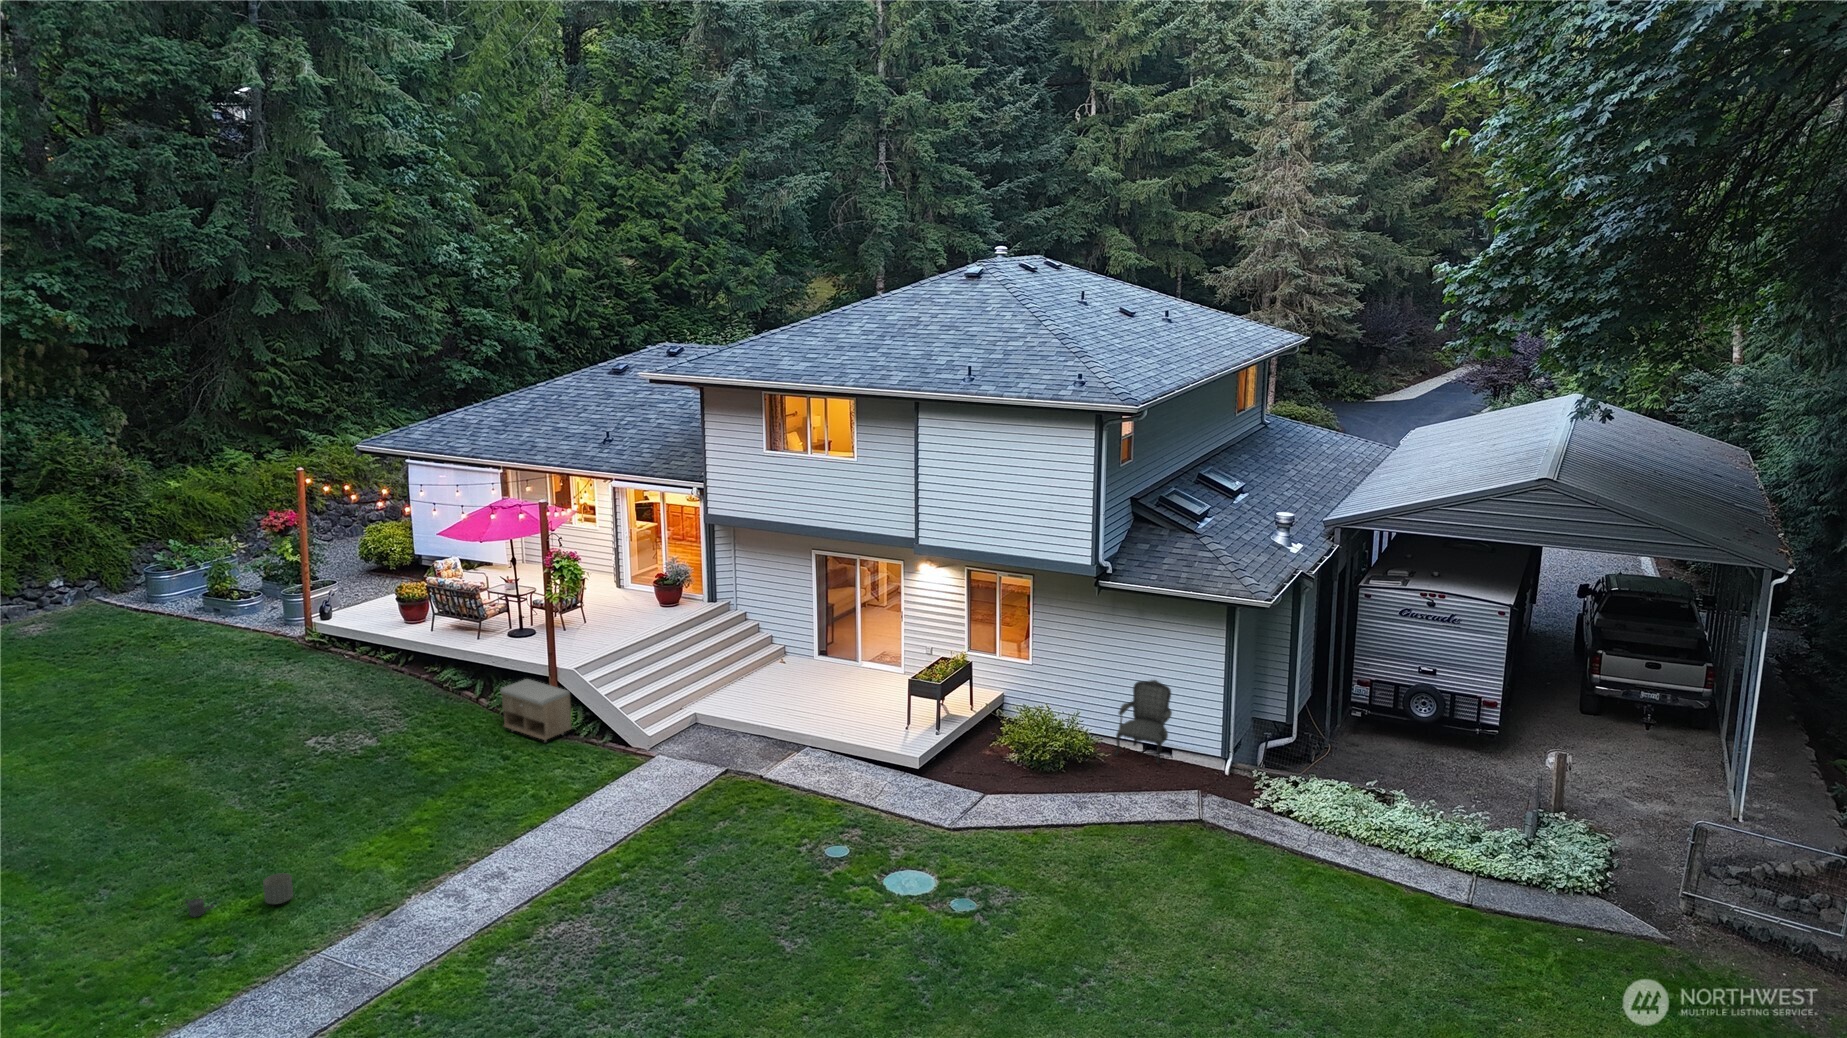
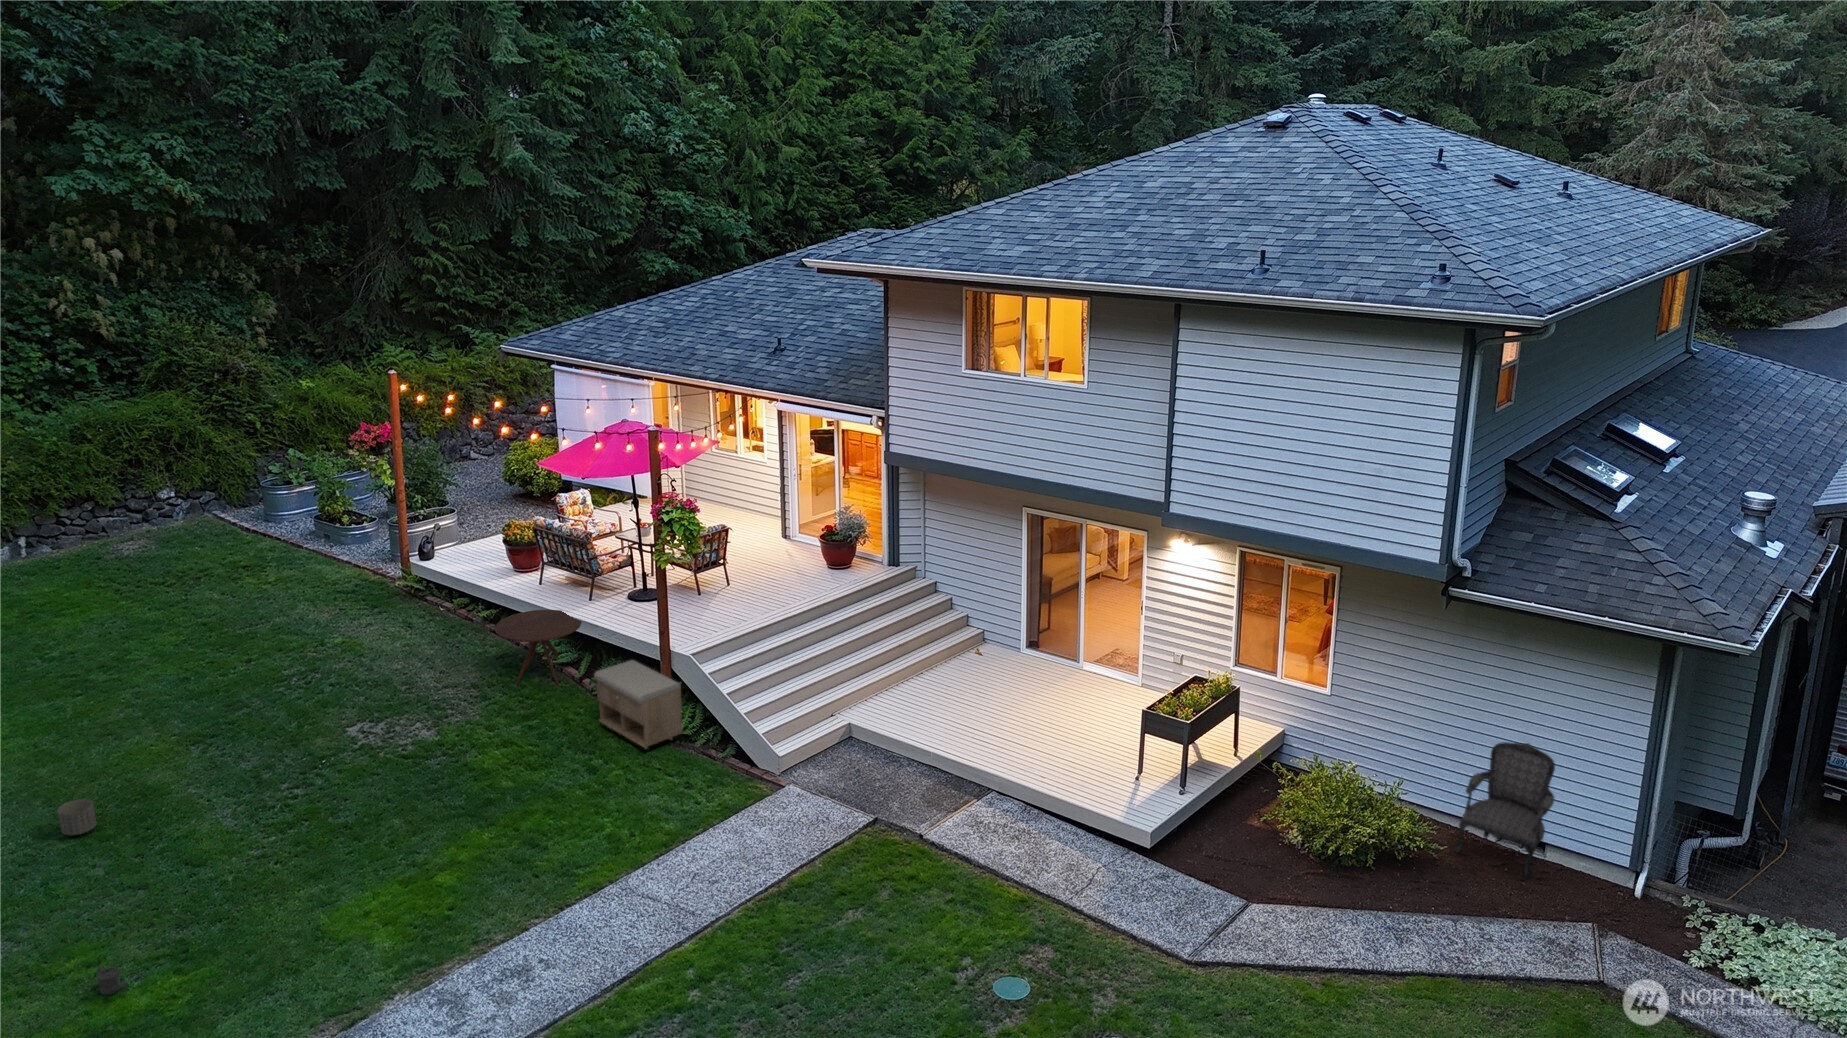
round table: none [407,650,476,708] -> present [495,610,581,684]
planter: present [263,873,293,904] -> present [58,799,97,835]

